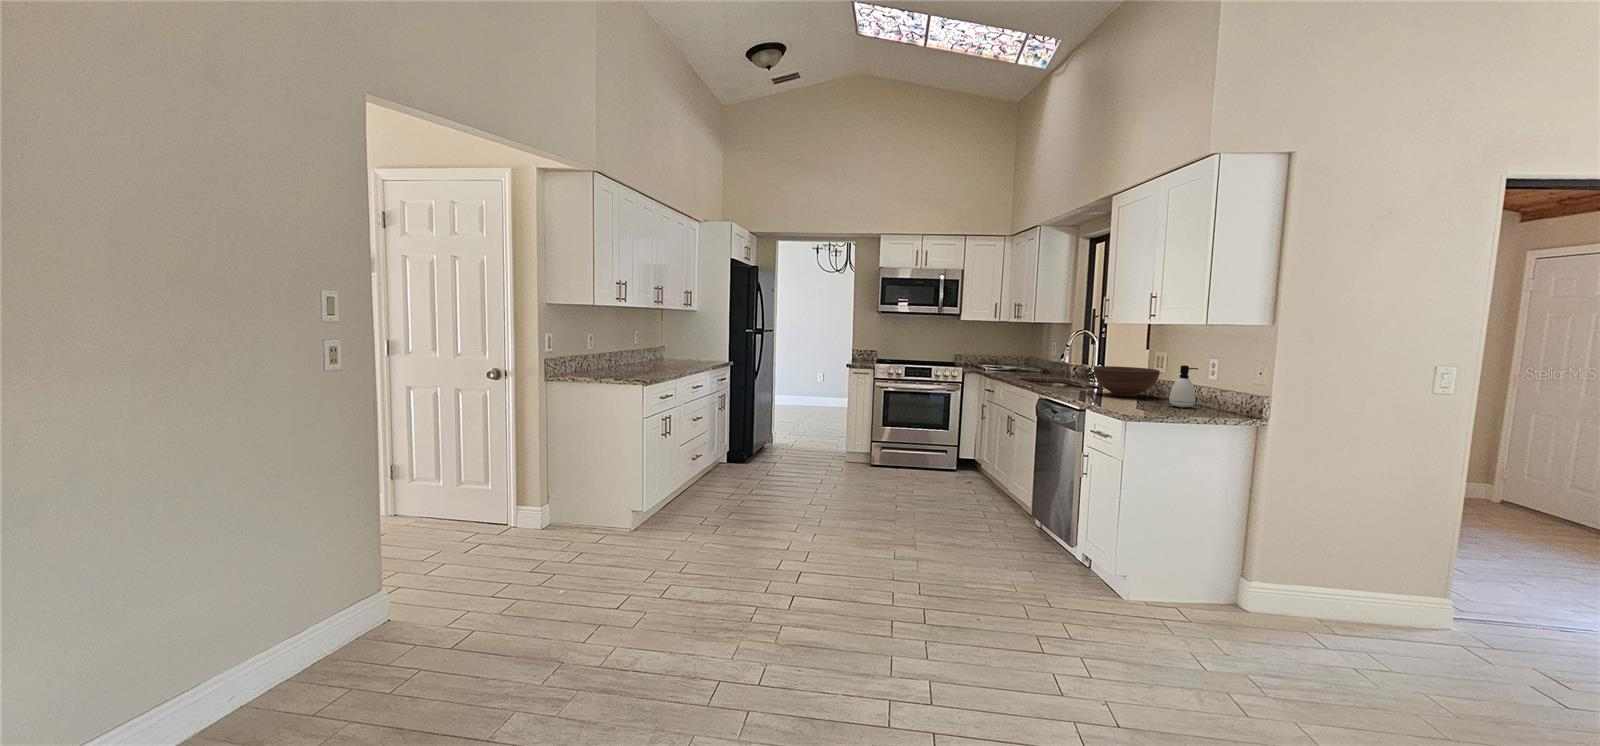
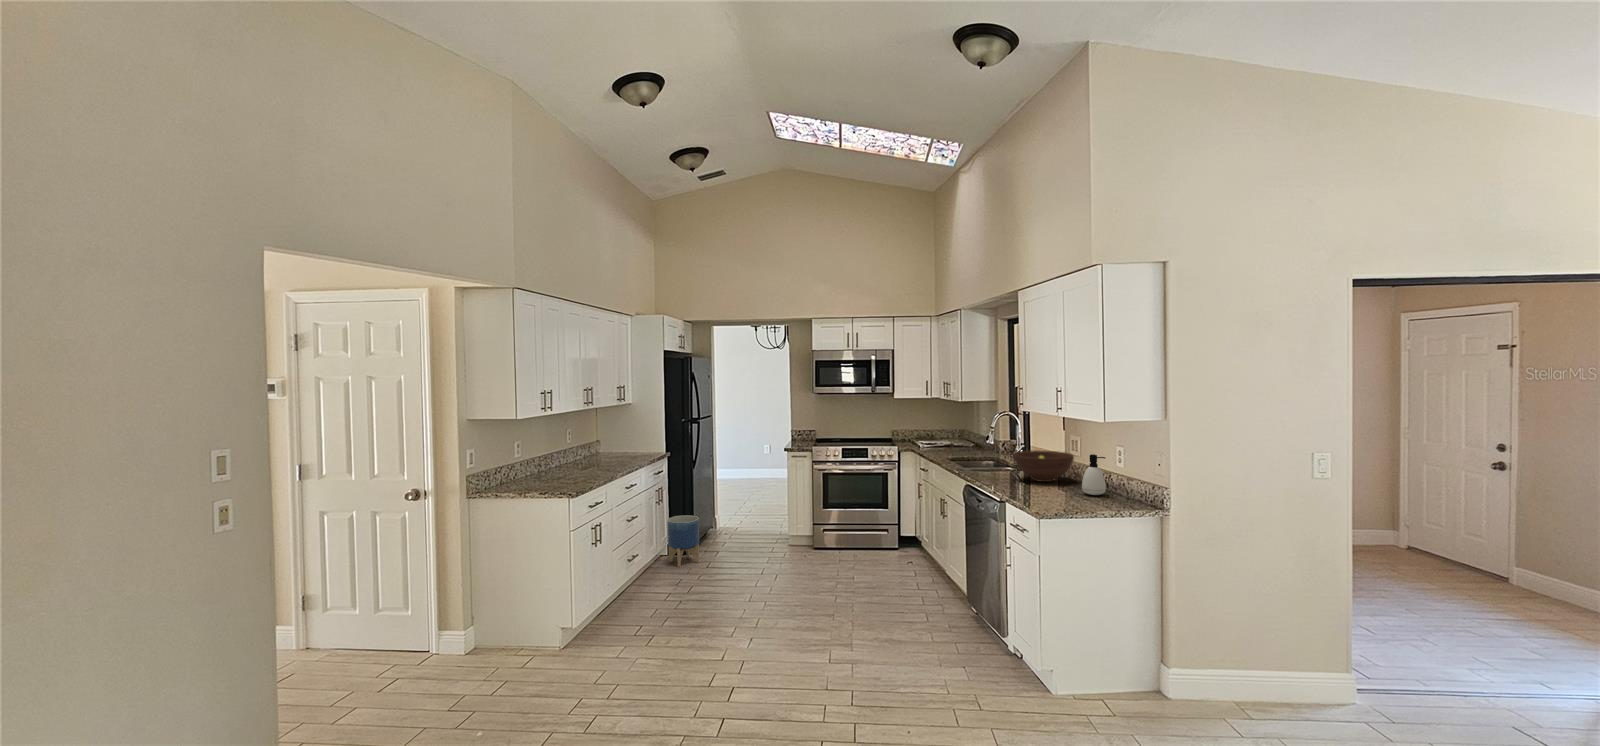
planter: none [727,425,758,473] -> present [667,515,699,567]

